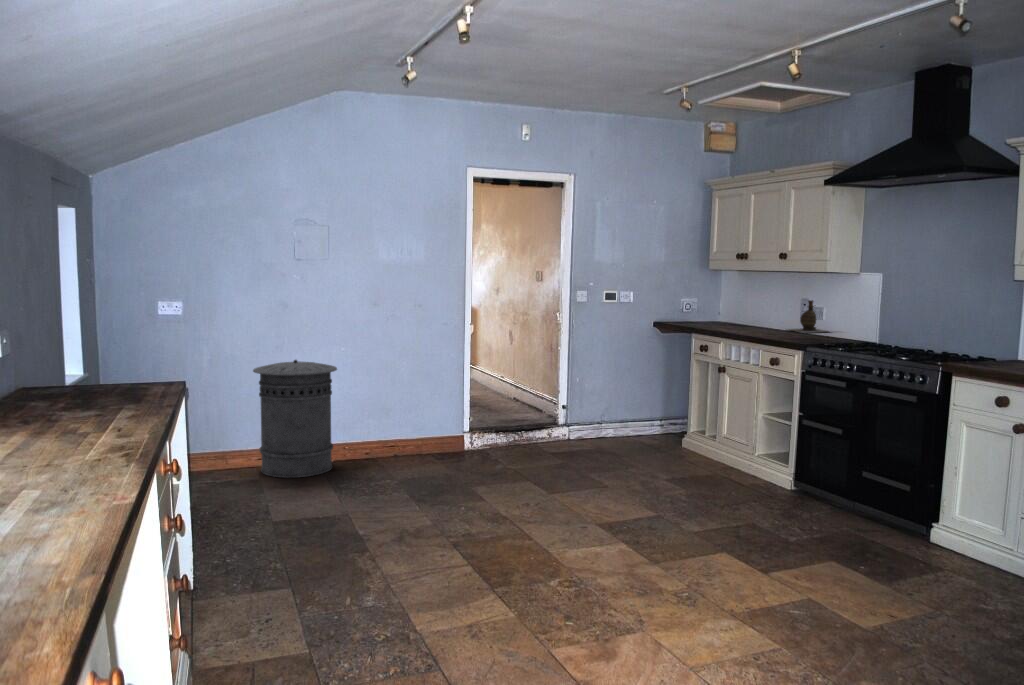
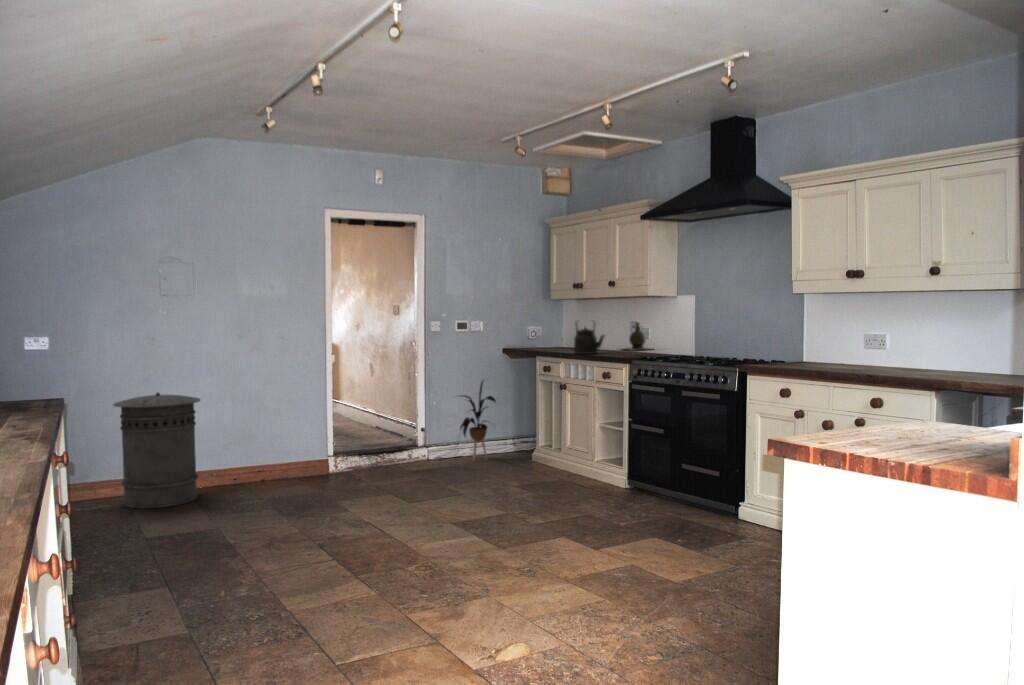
kettle: none [735,297,774,336] -> present [574,323,604,354]
house plant: none [597,356,644,444] -> present [459,381,496,461]

